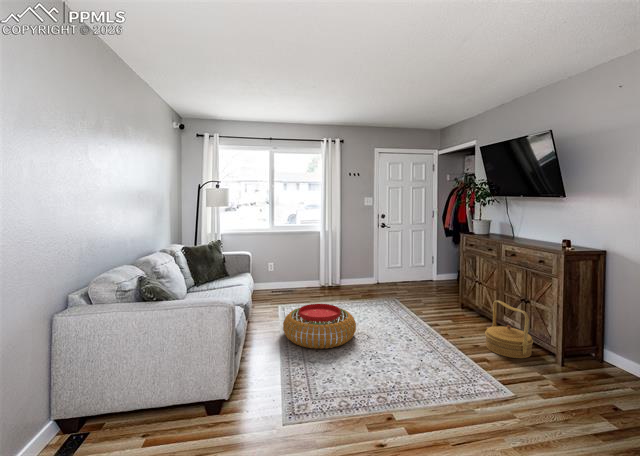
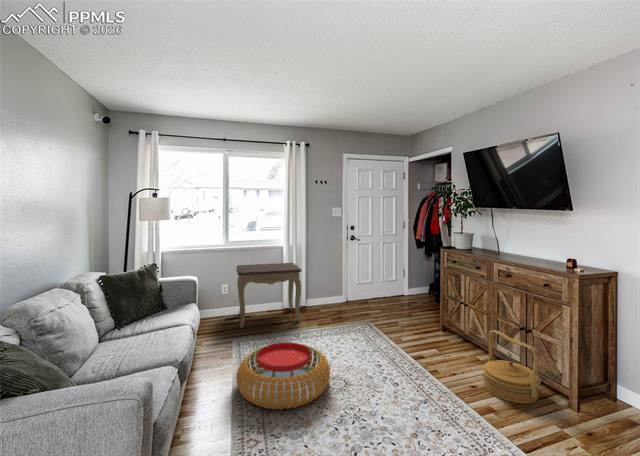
side table: none [282,246,337,298] -> present [236,263,302,328]

